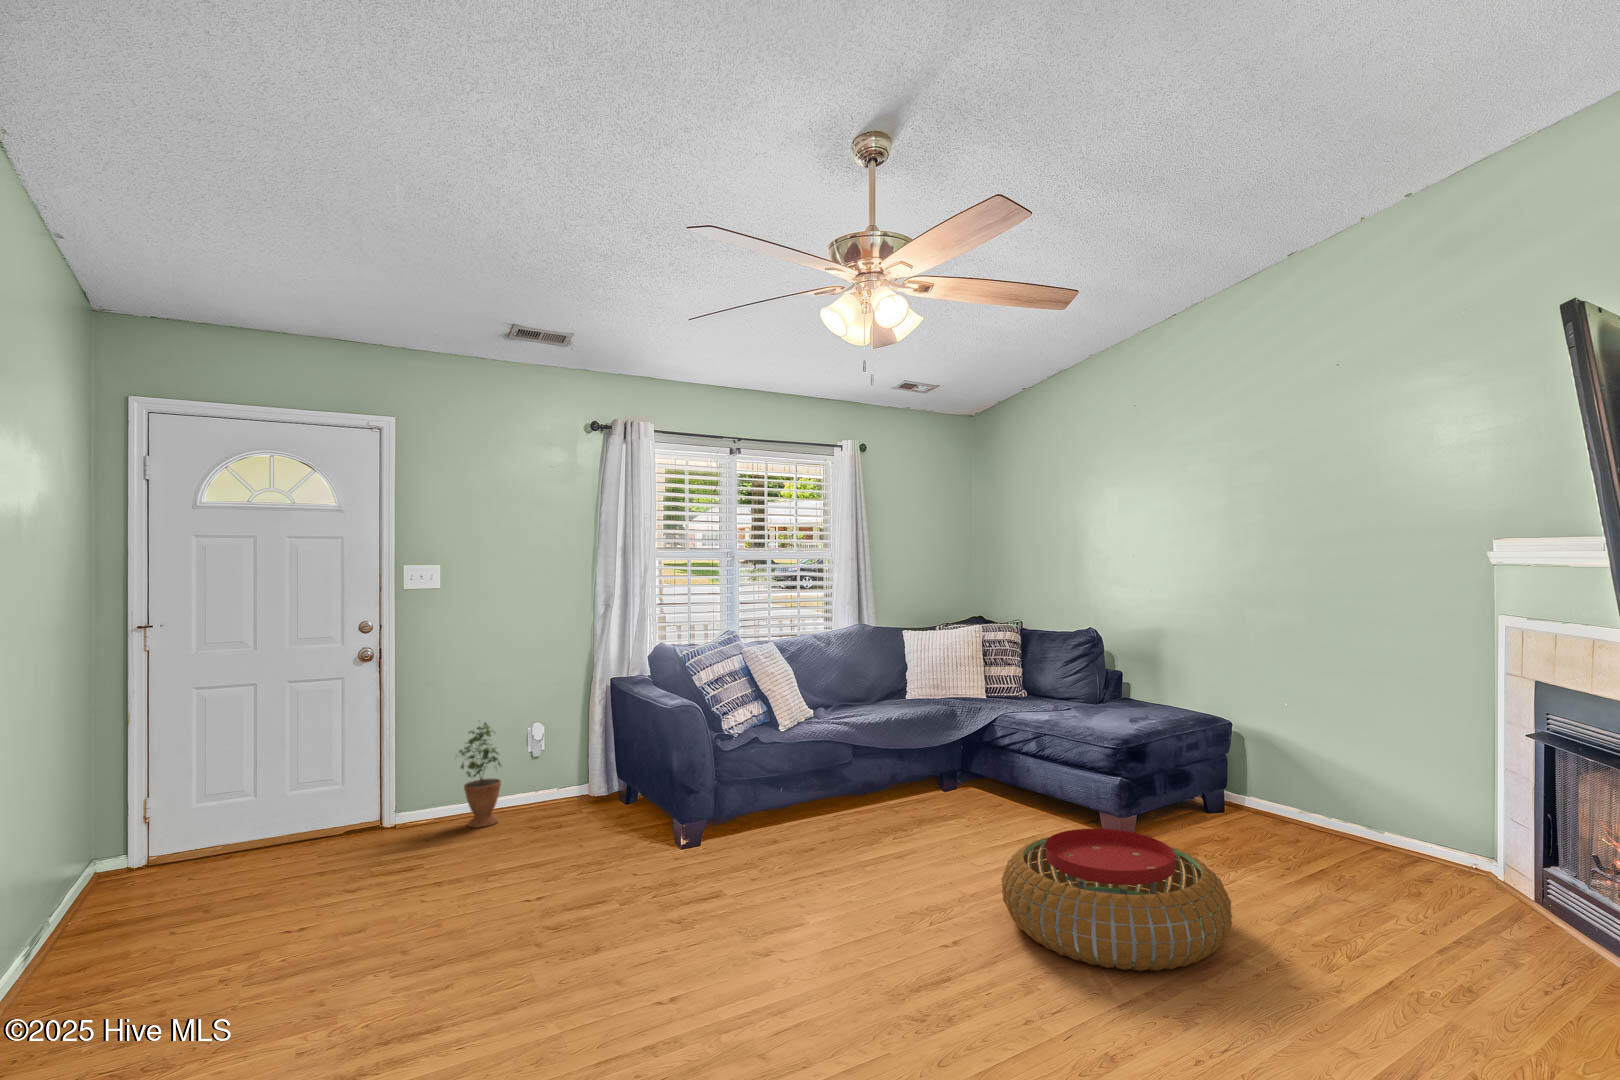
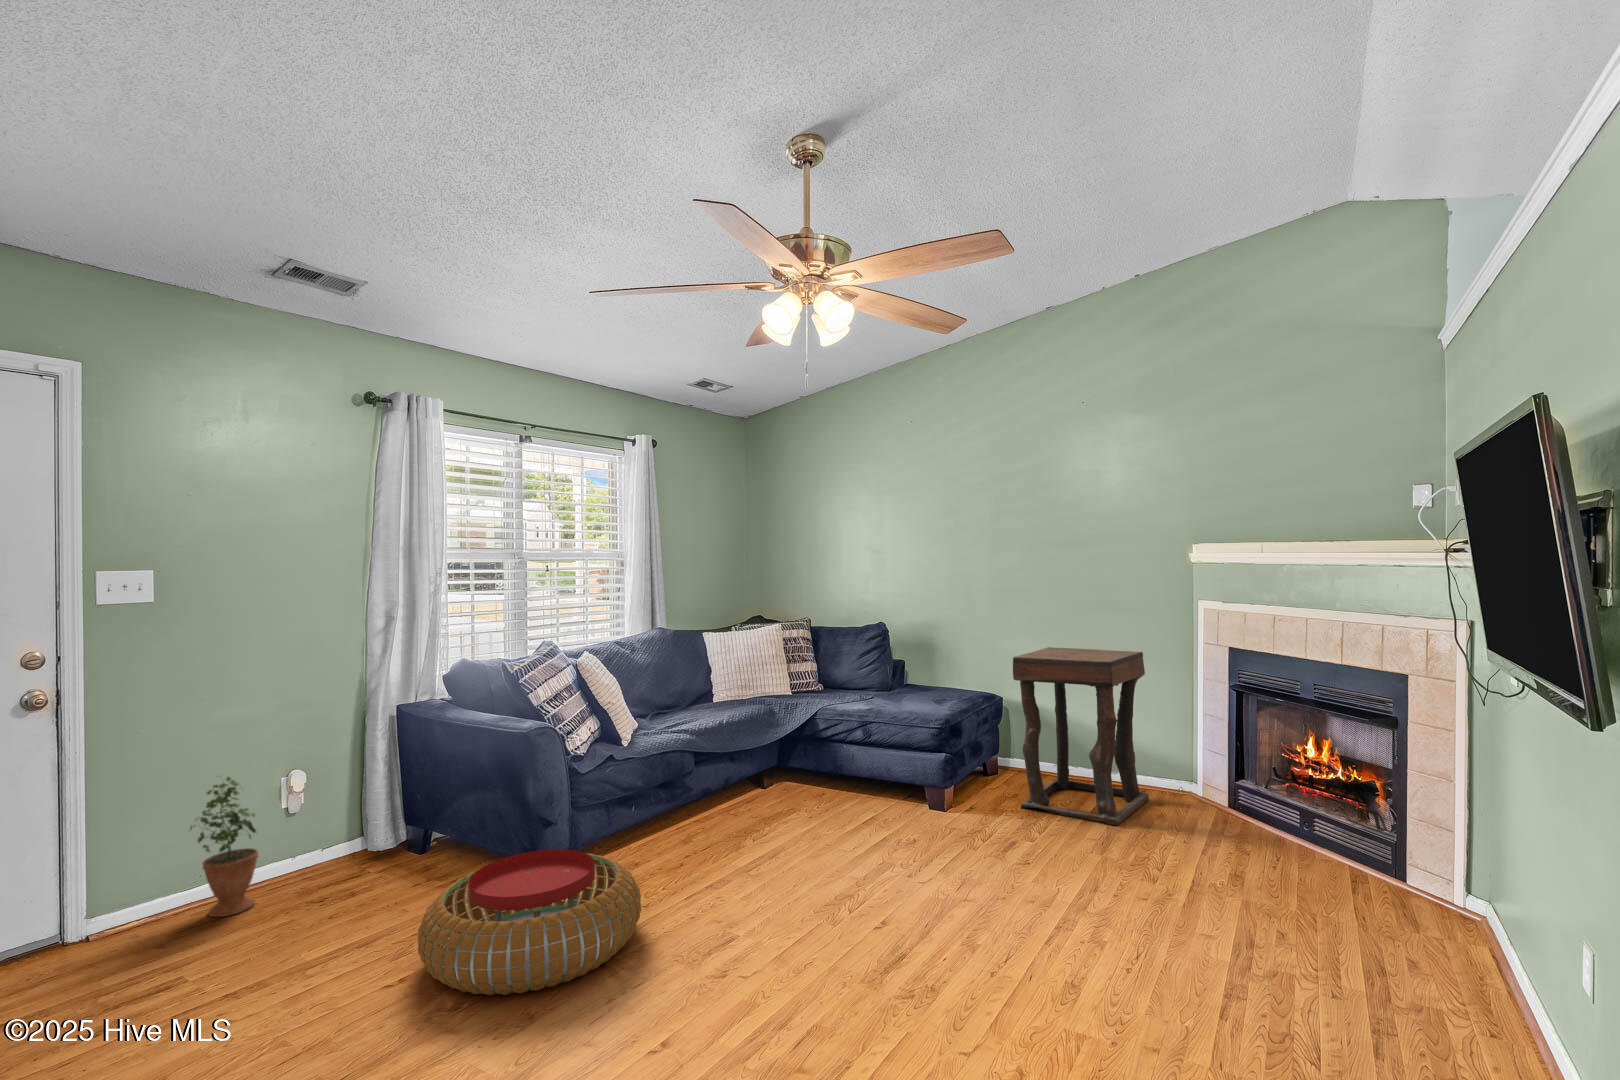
side table: none [1207,662,1419,896] -> present [1013,647,1149,825]
pouf: present [1002,829,1232,971] -> present [418,849,641,995]

